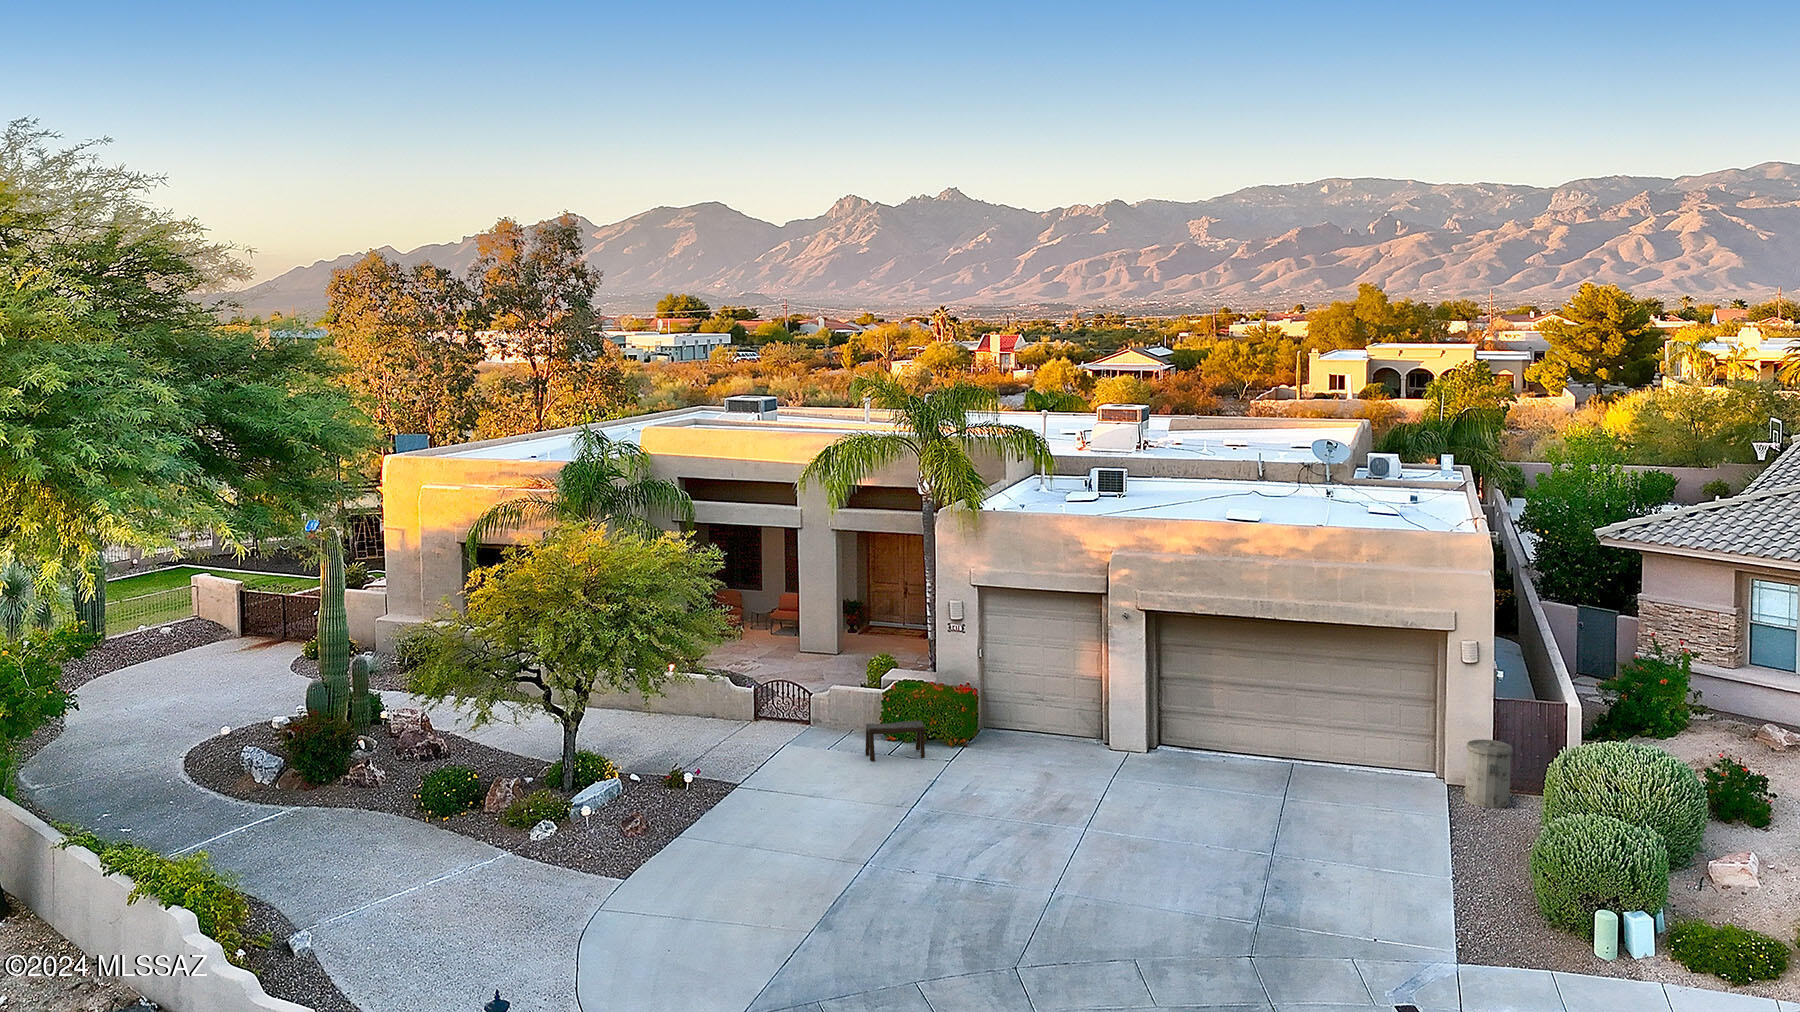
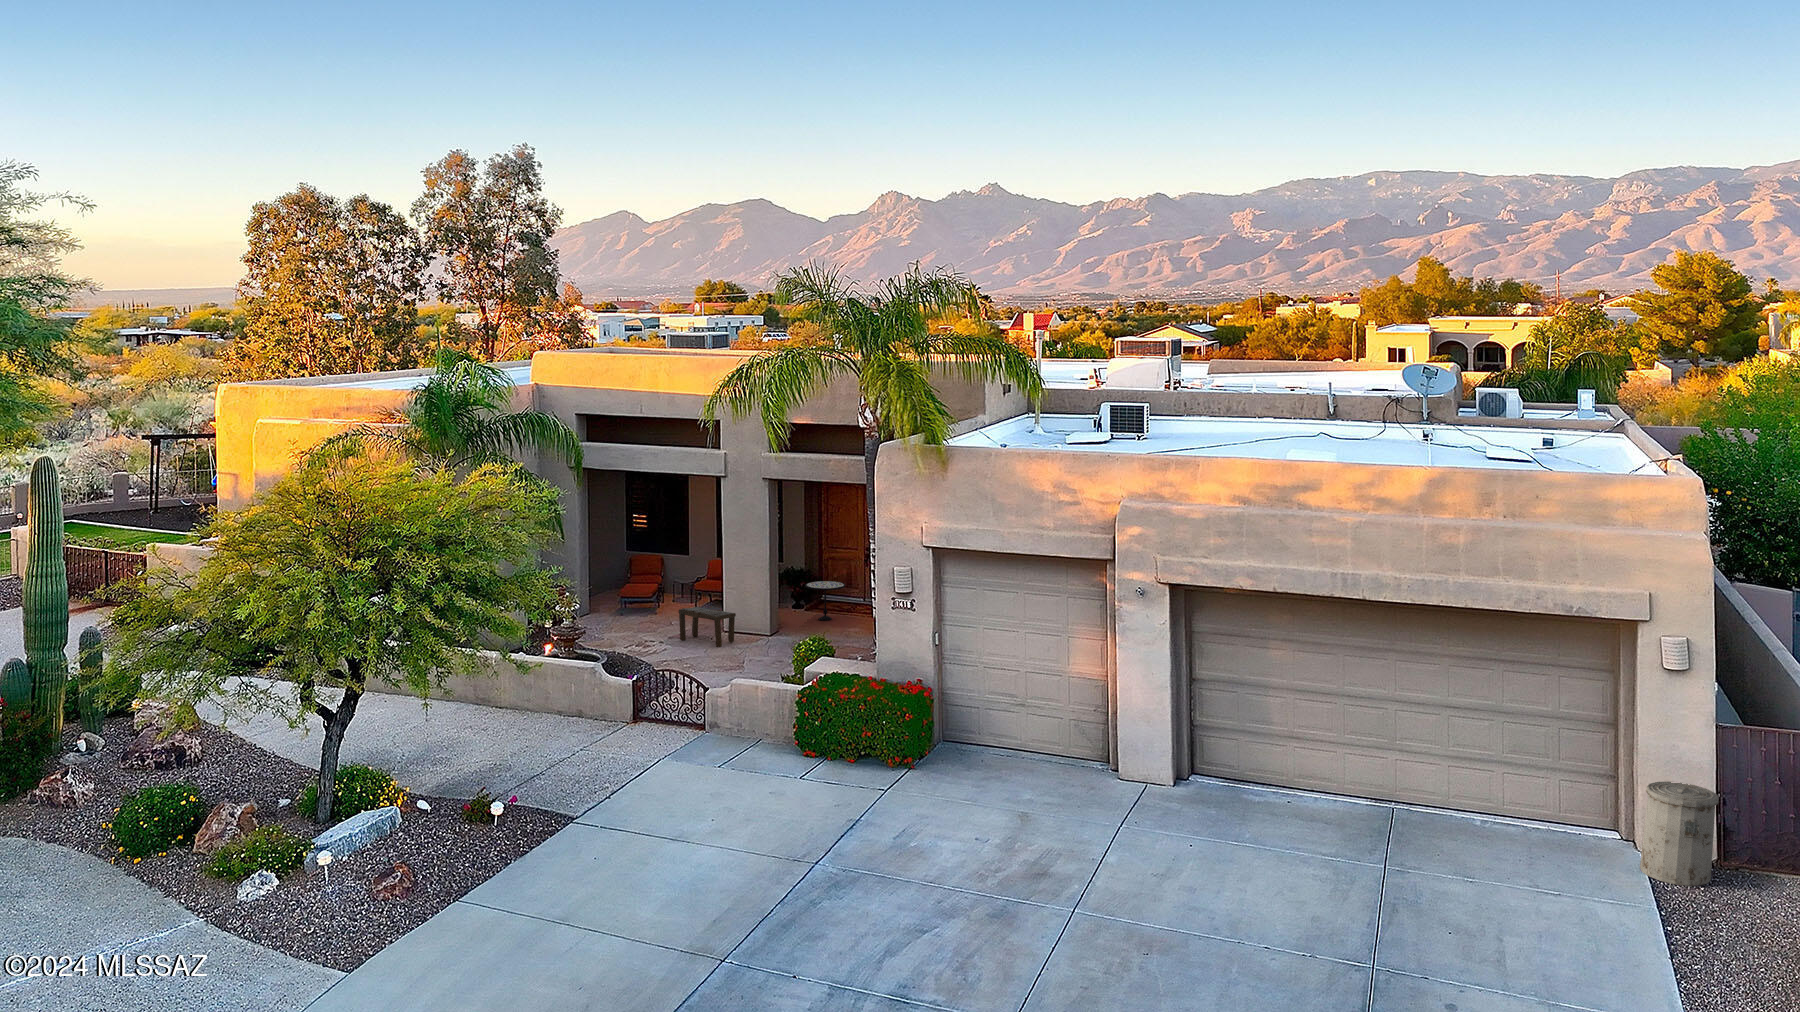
side table: none [860,605,891,637] -> present [805,581,845,621]
bench: present [865,720,925,761] -> present [679,607,736,647]

